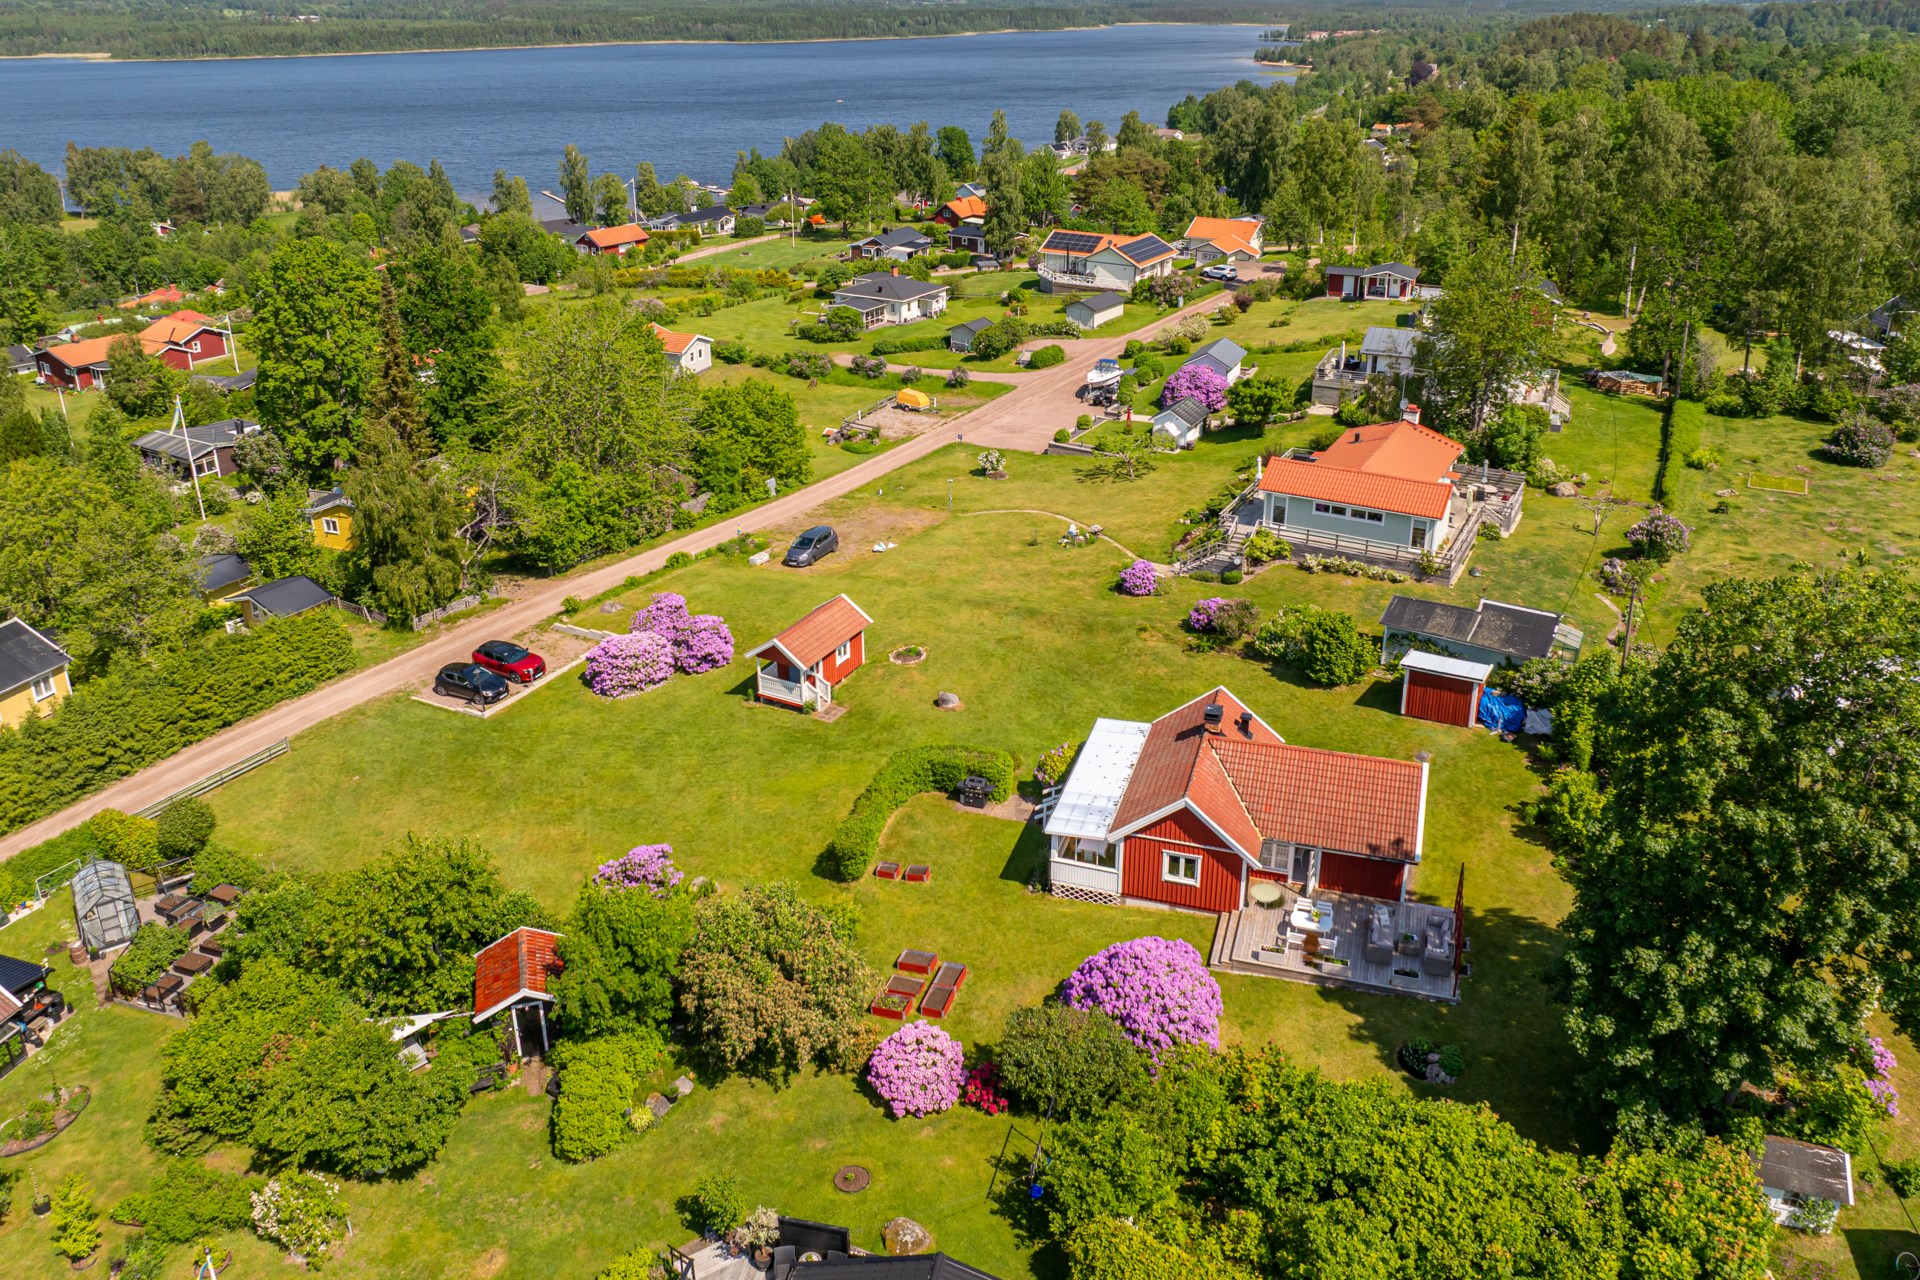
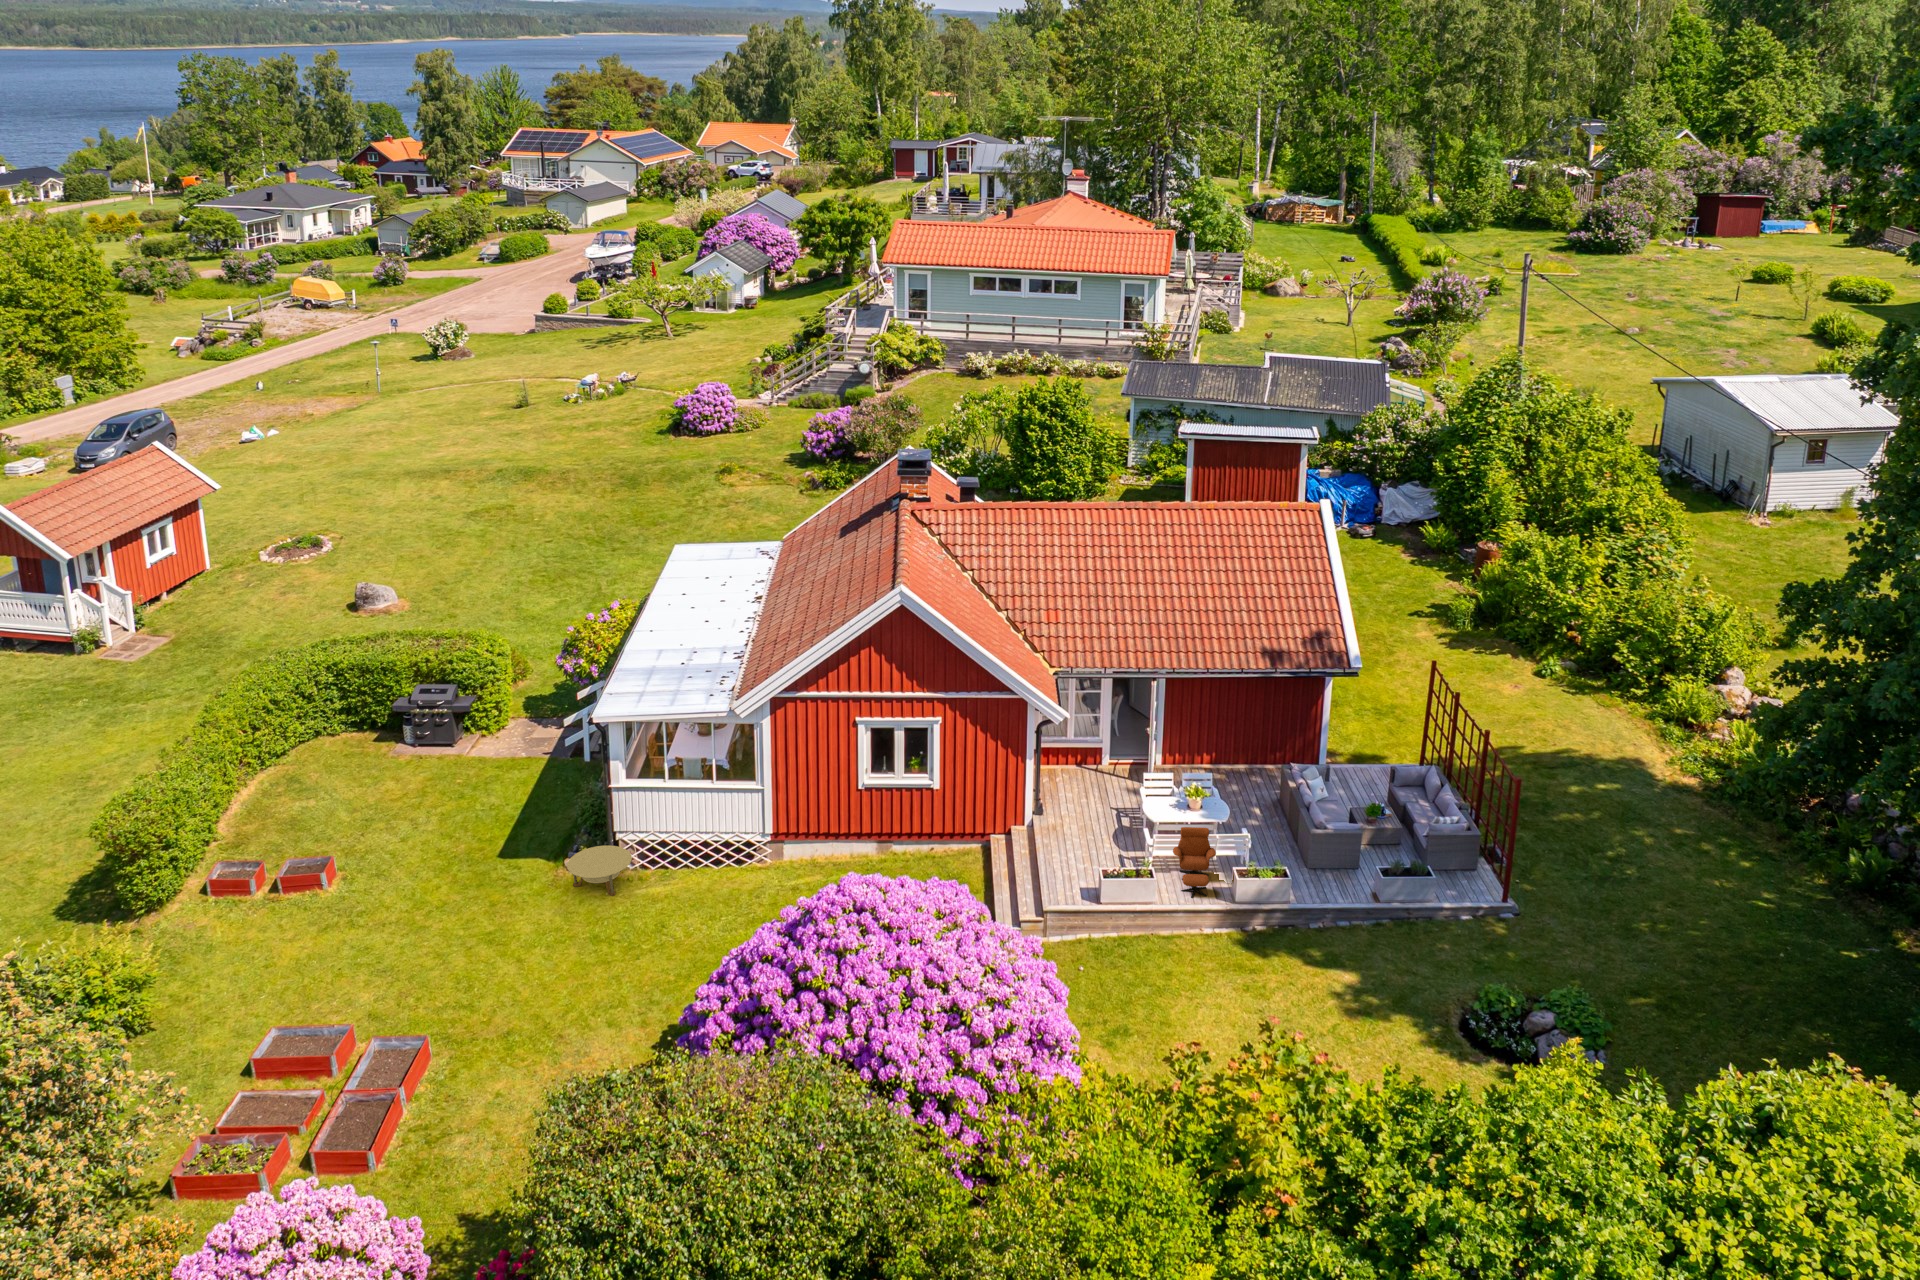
round table: present [1250,884,1280,910] -> present [567,845,632,896]

